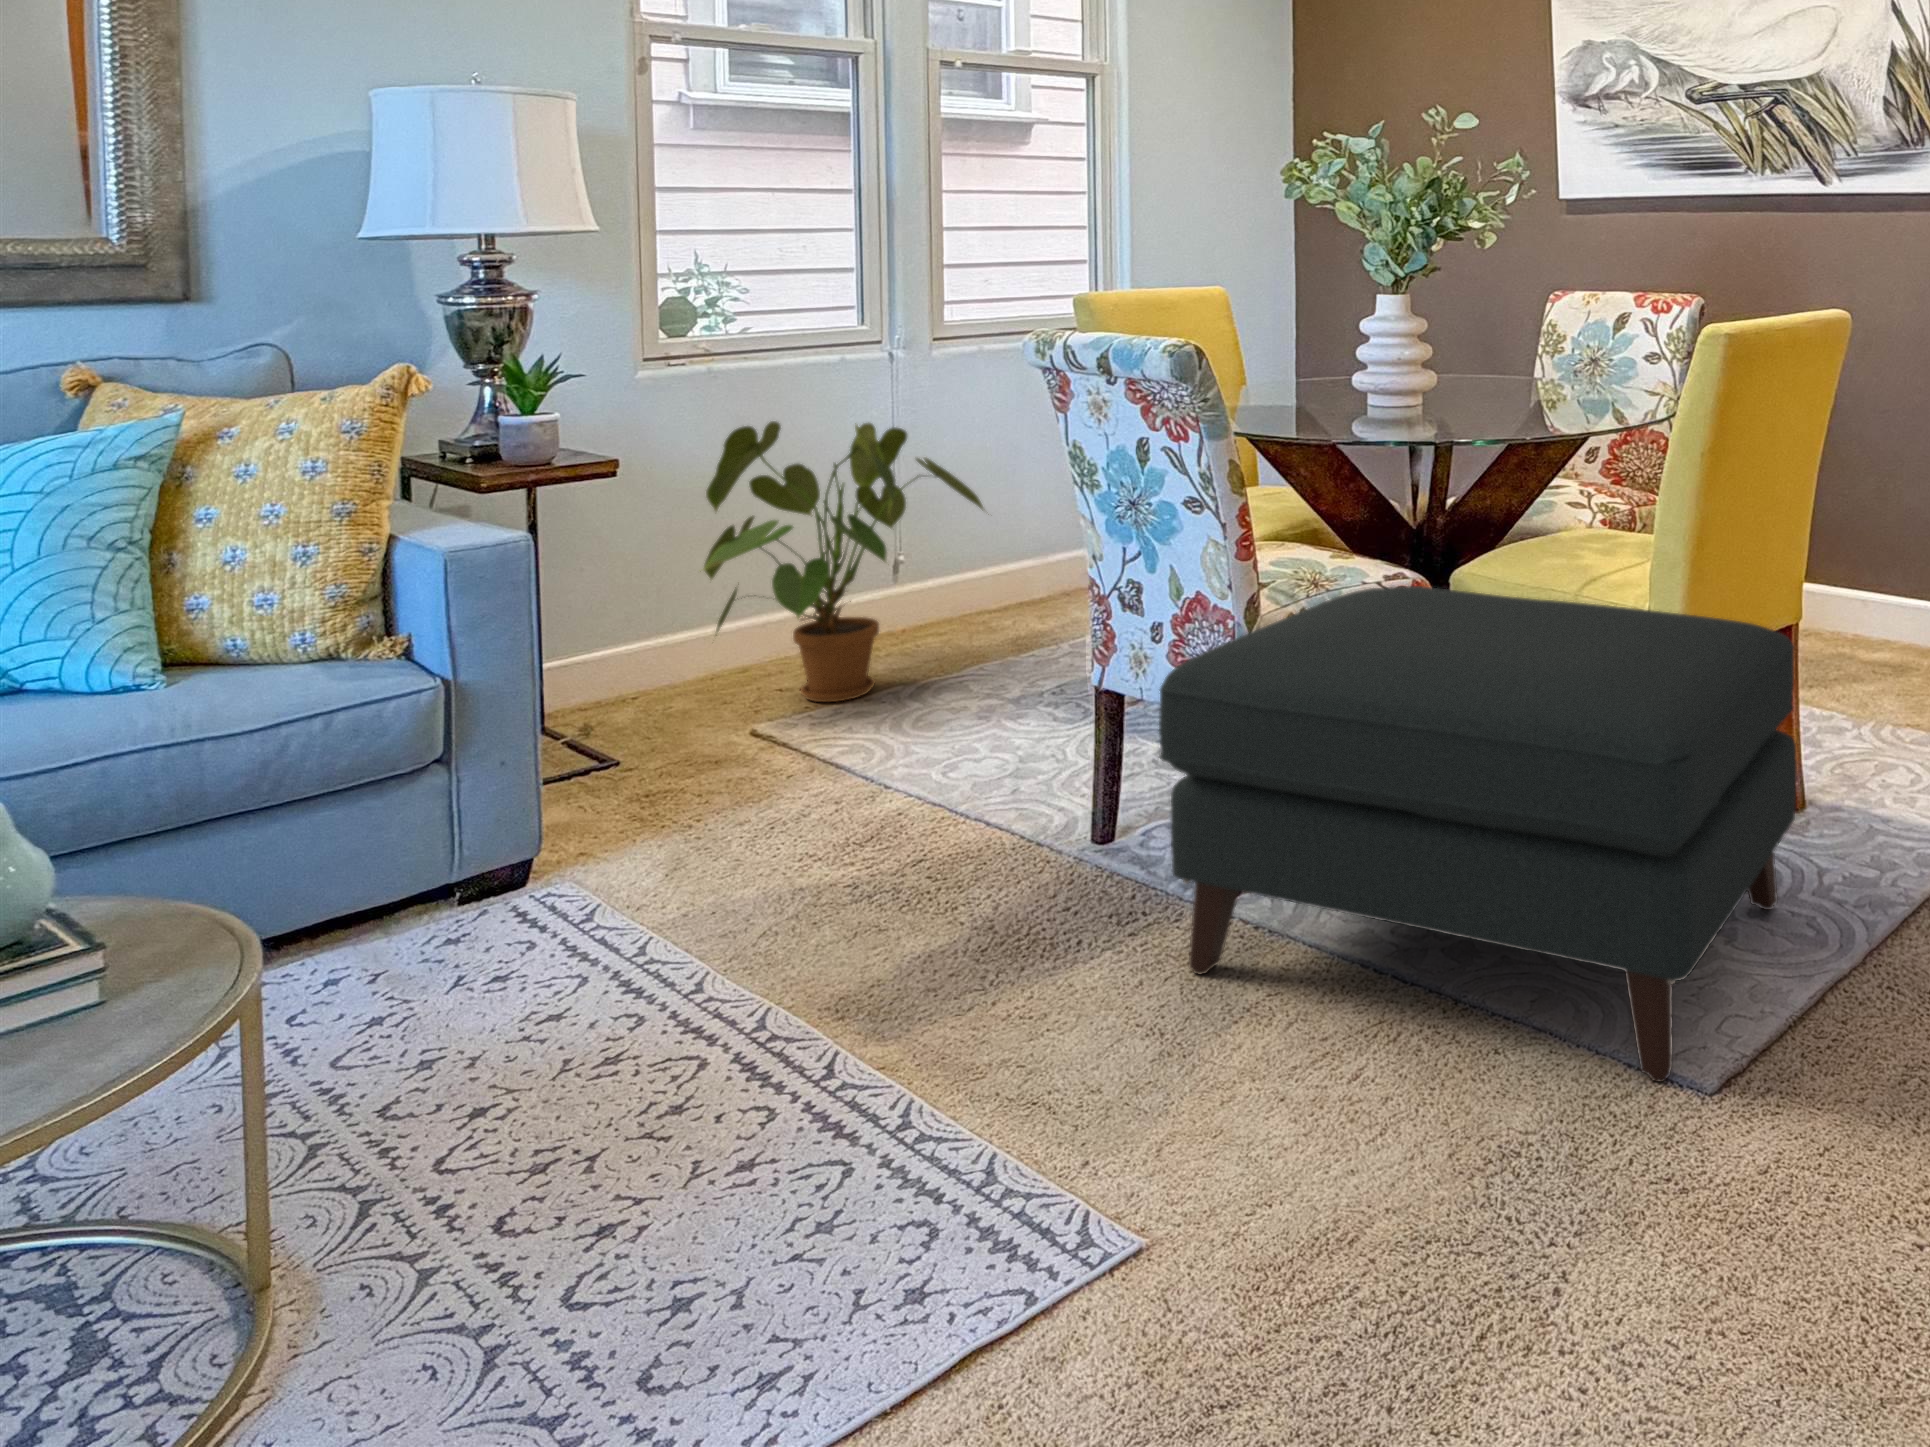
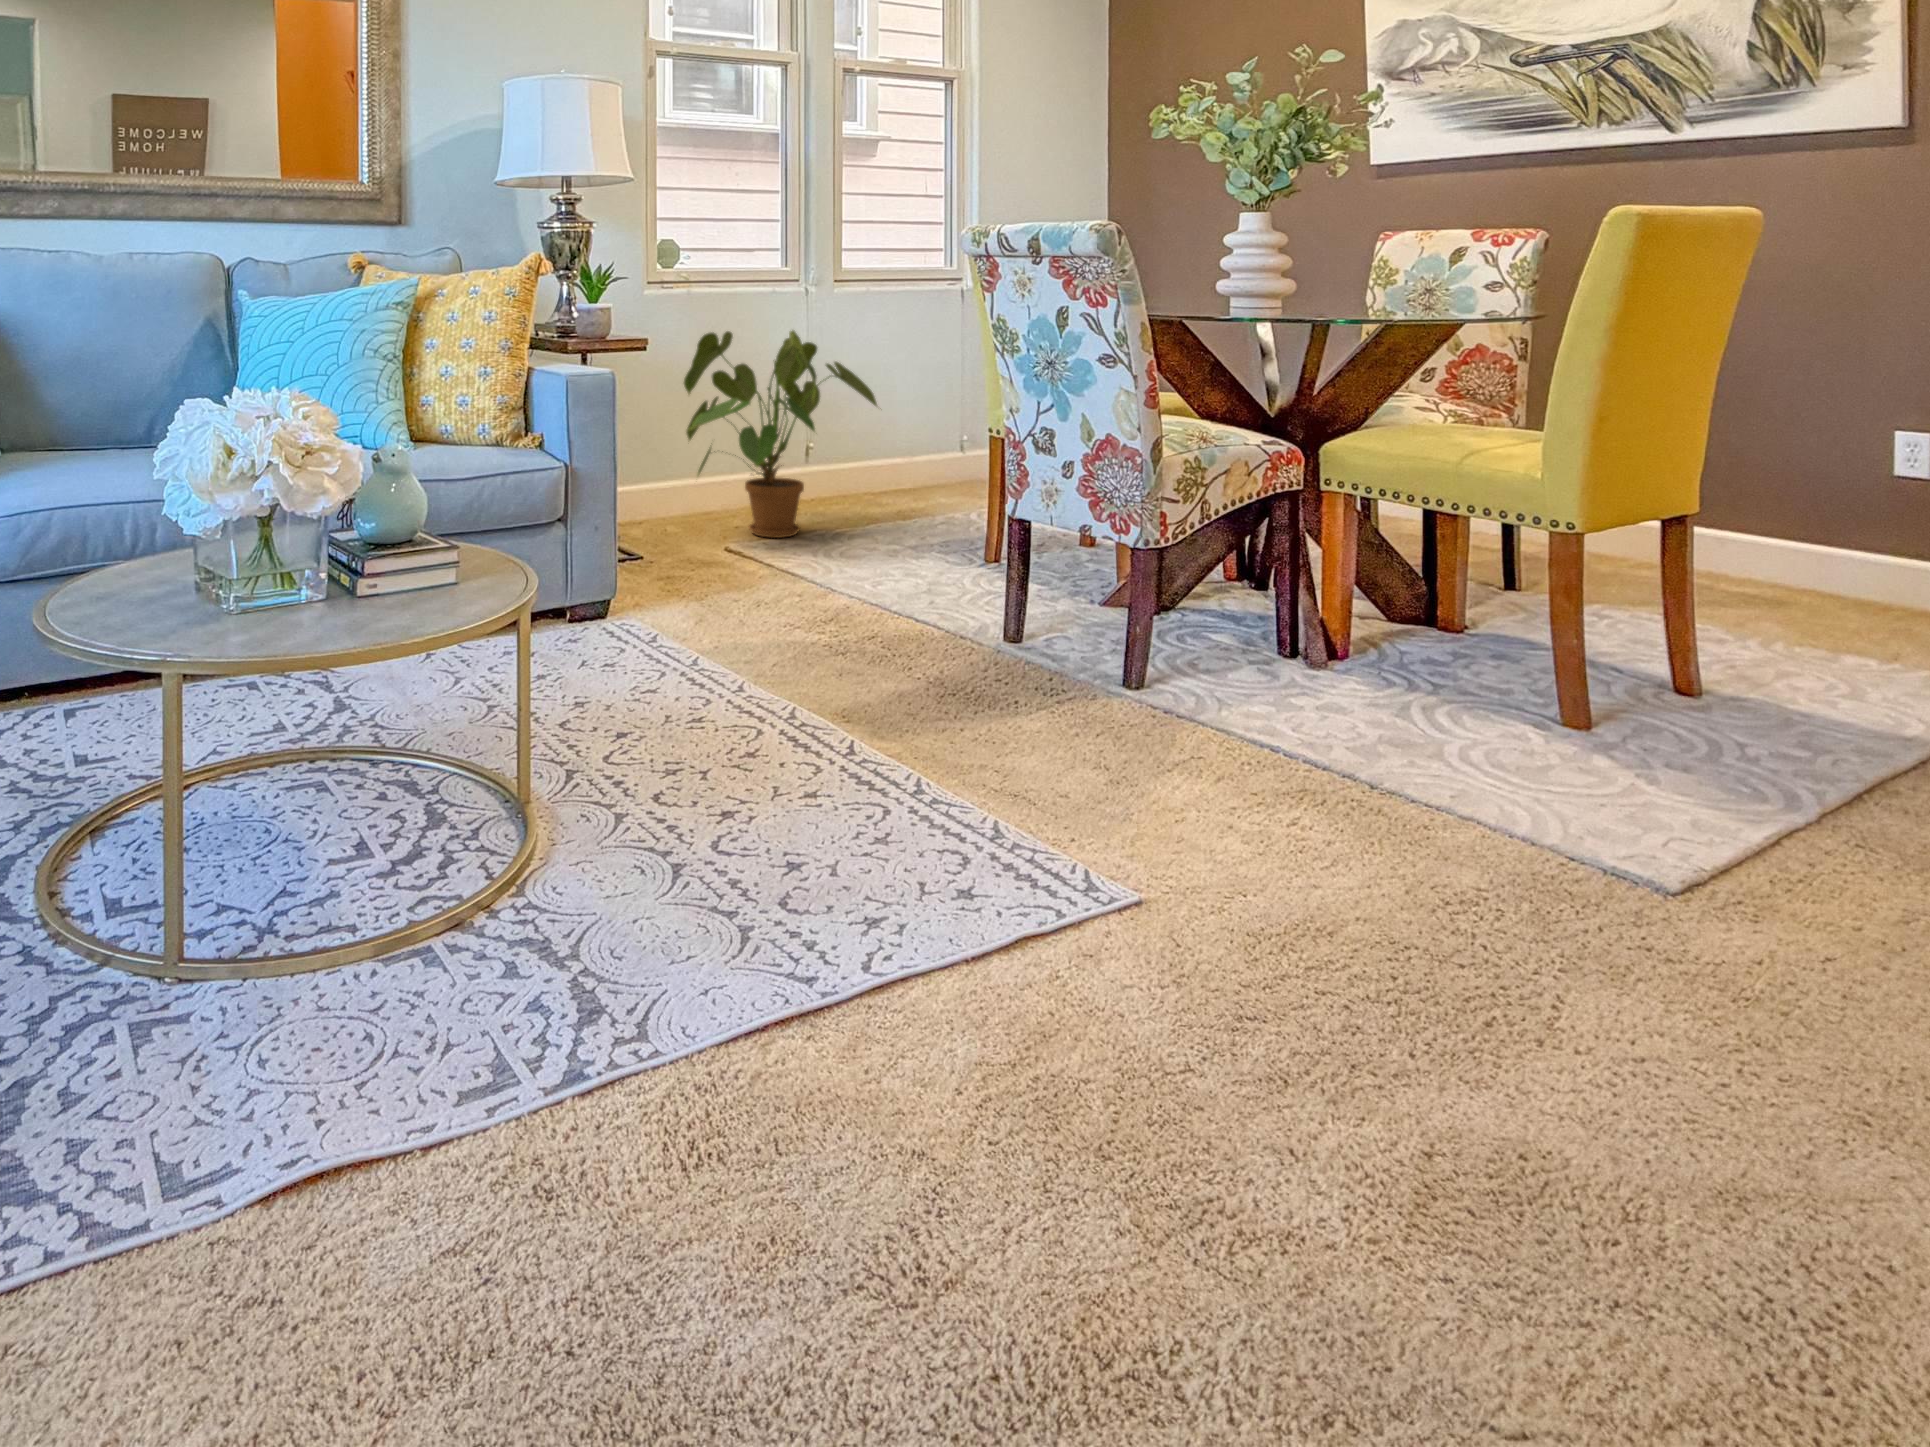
ottoman: present [1159,586,1797,1082] -> none [1092,449,1720,878]

